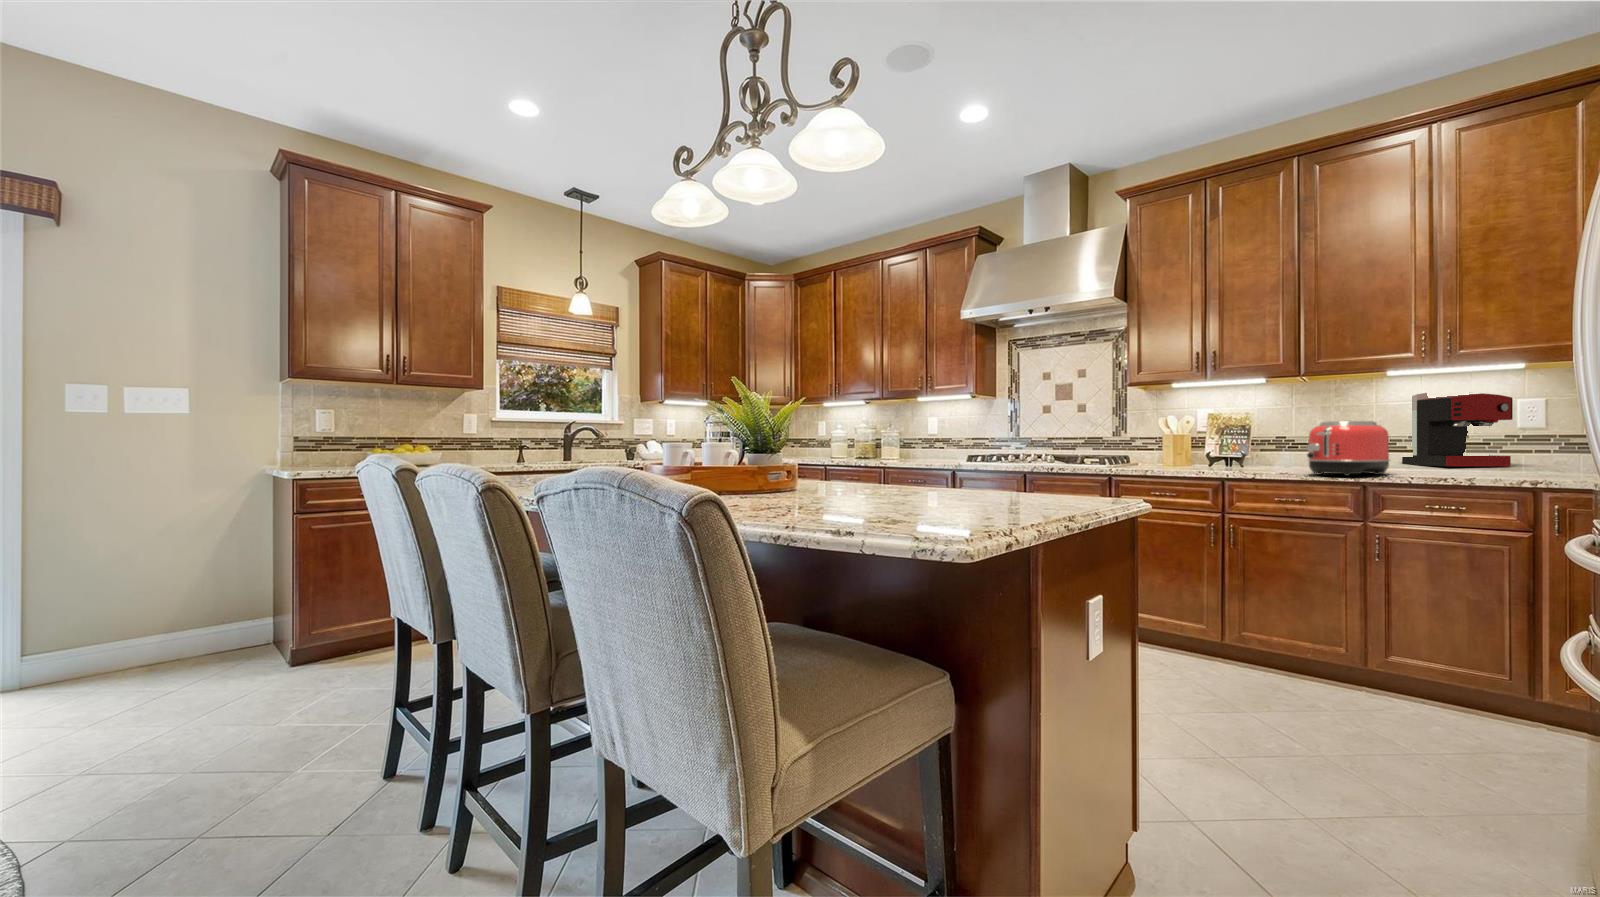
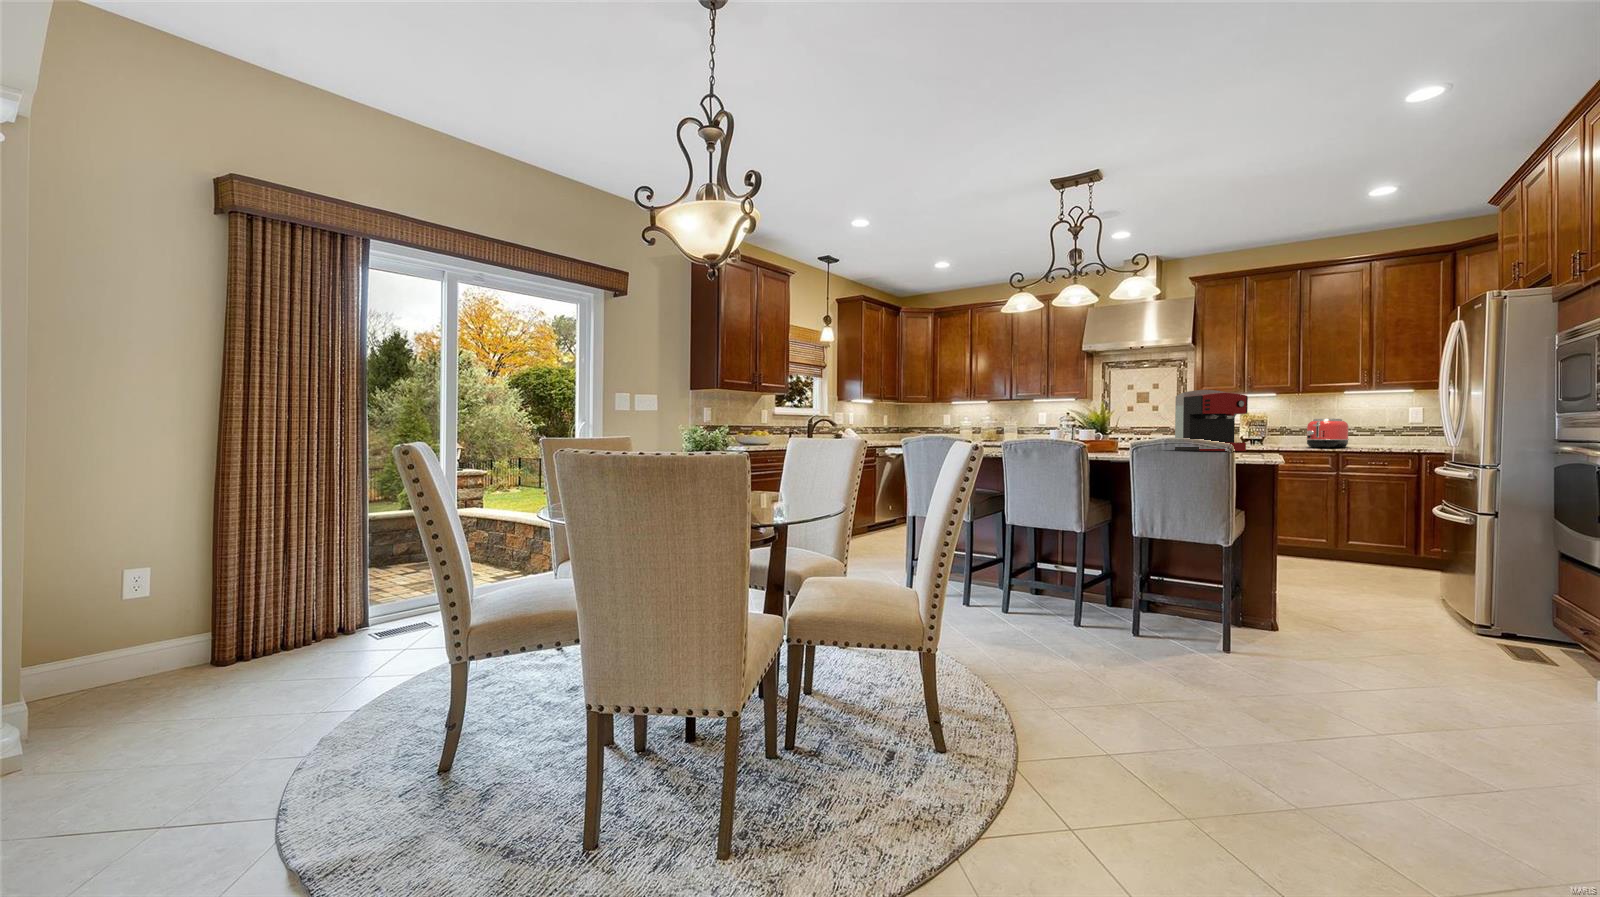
coffee maker: present [1402,393,1513,466] -> present [1175,390,1248,451]

